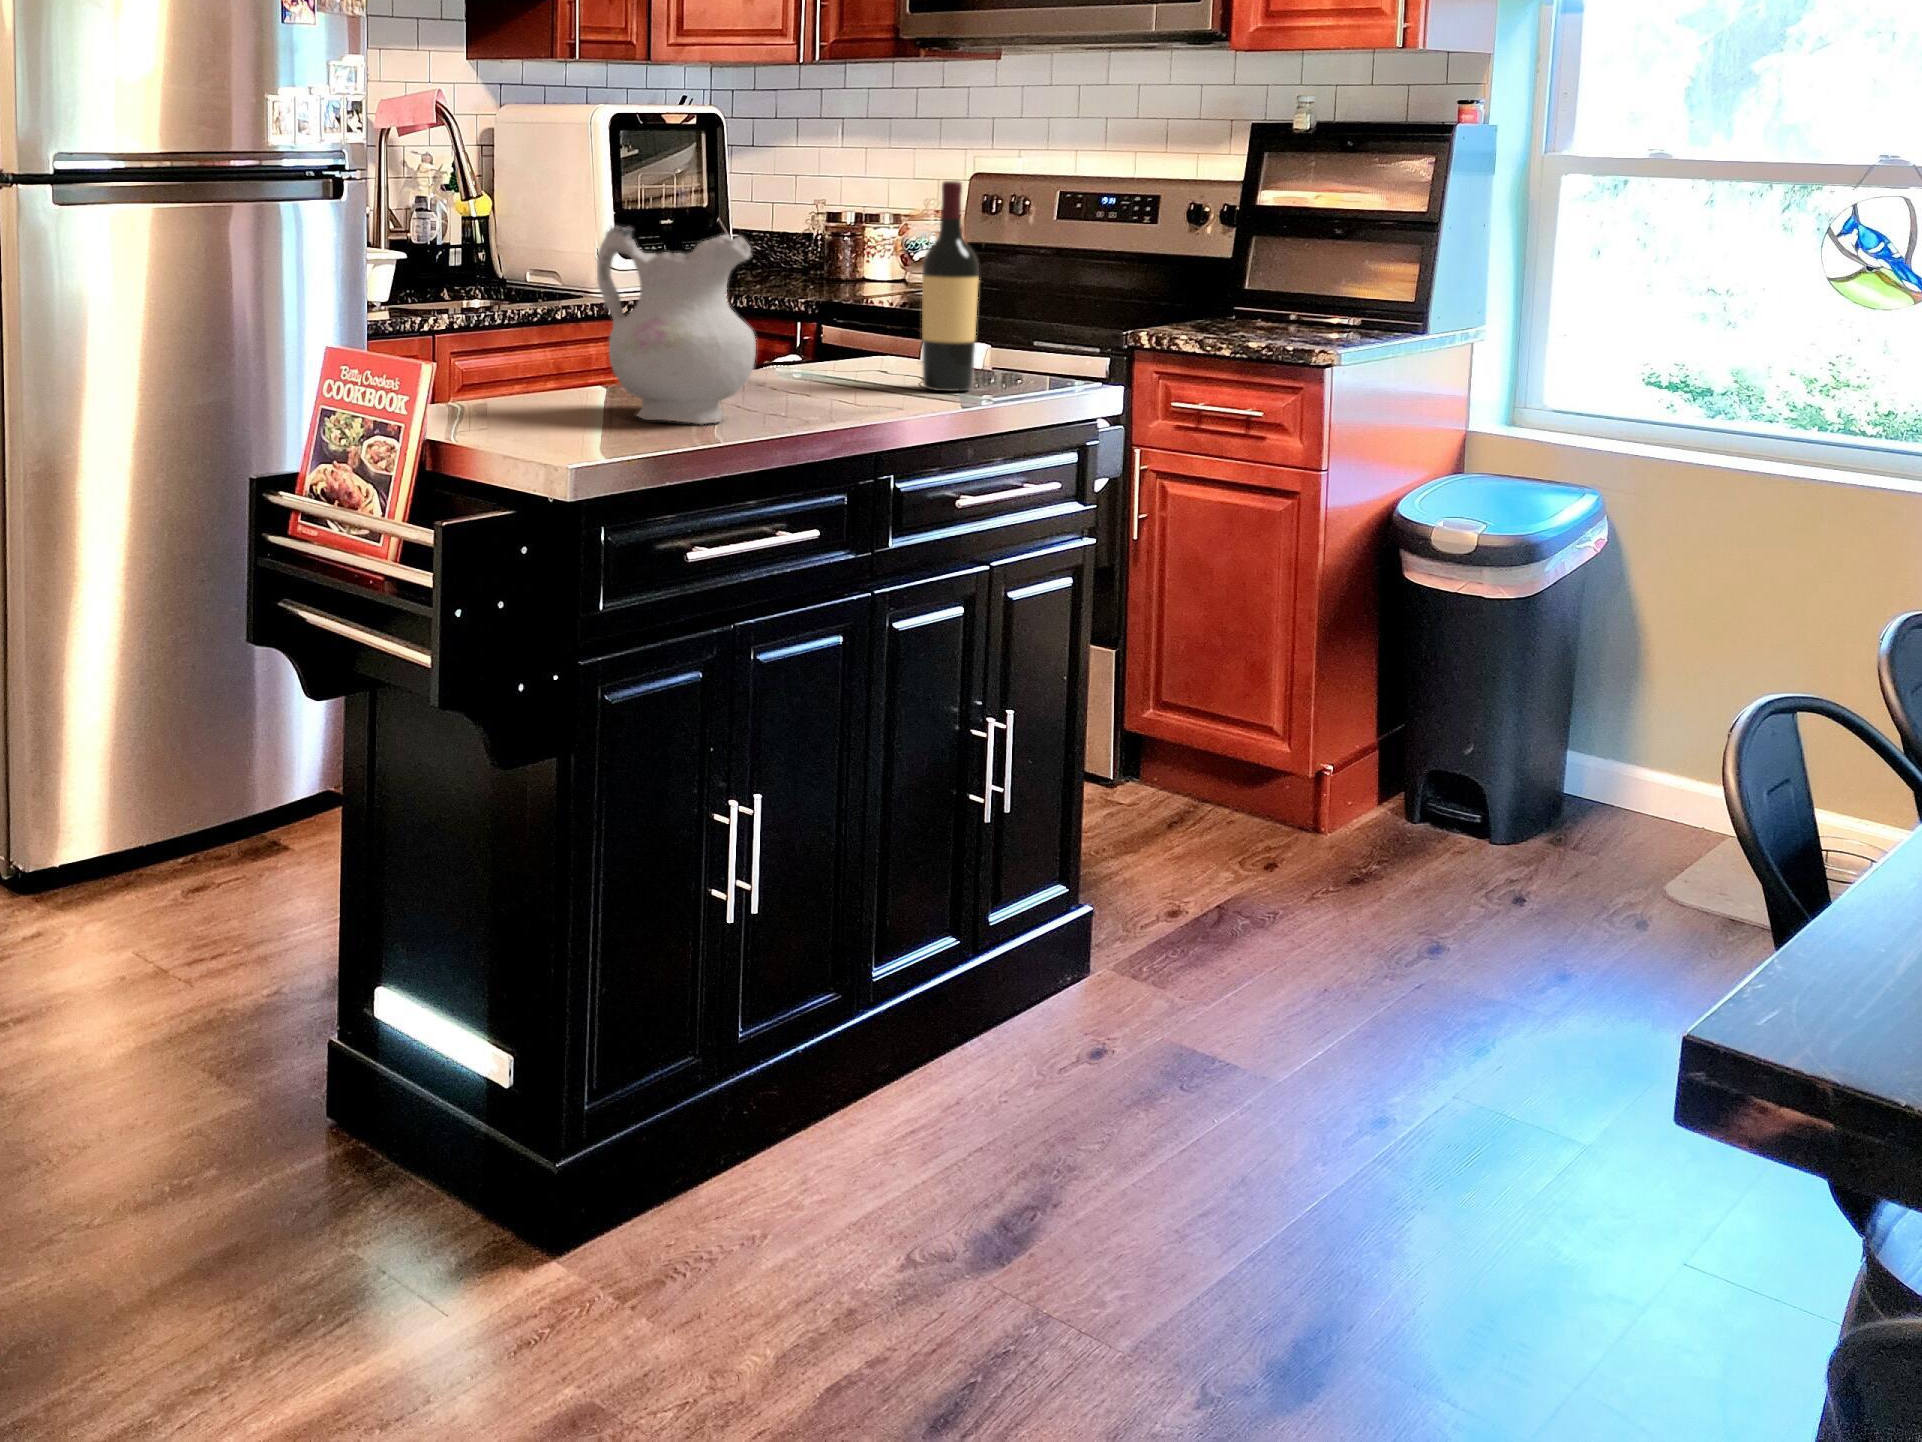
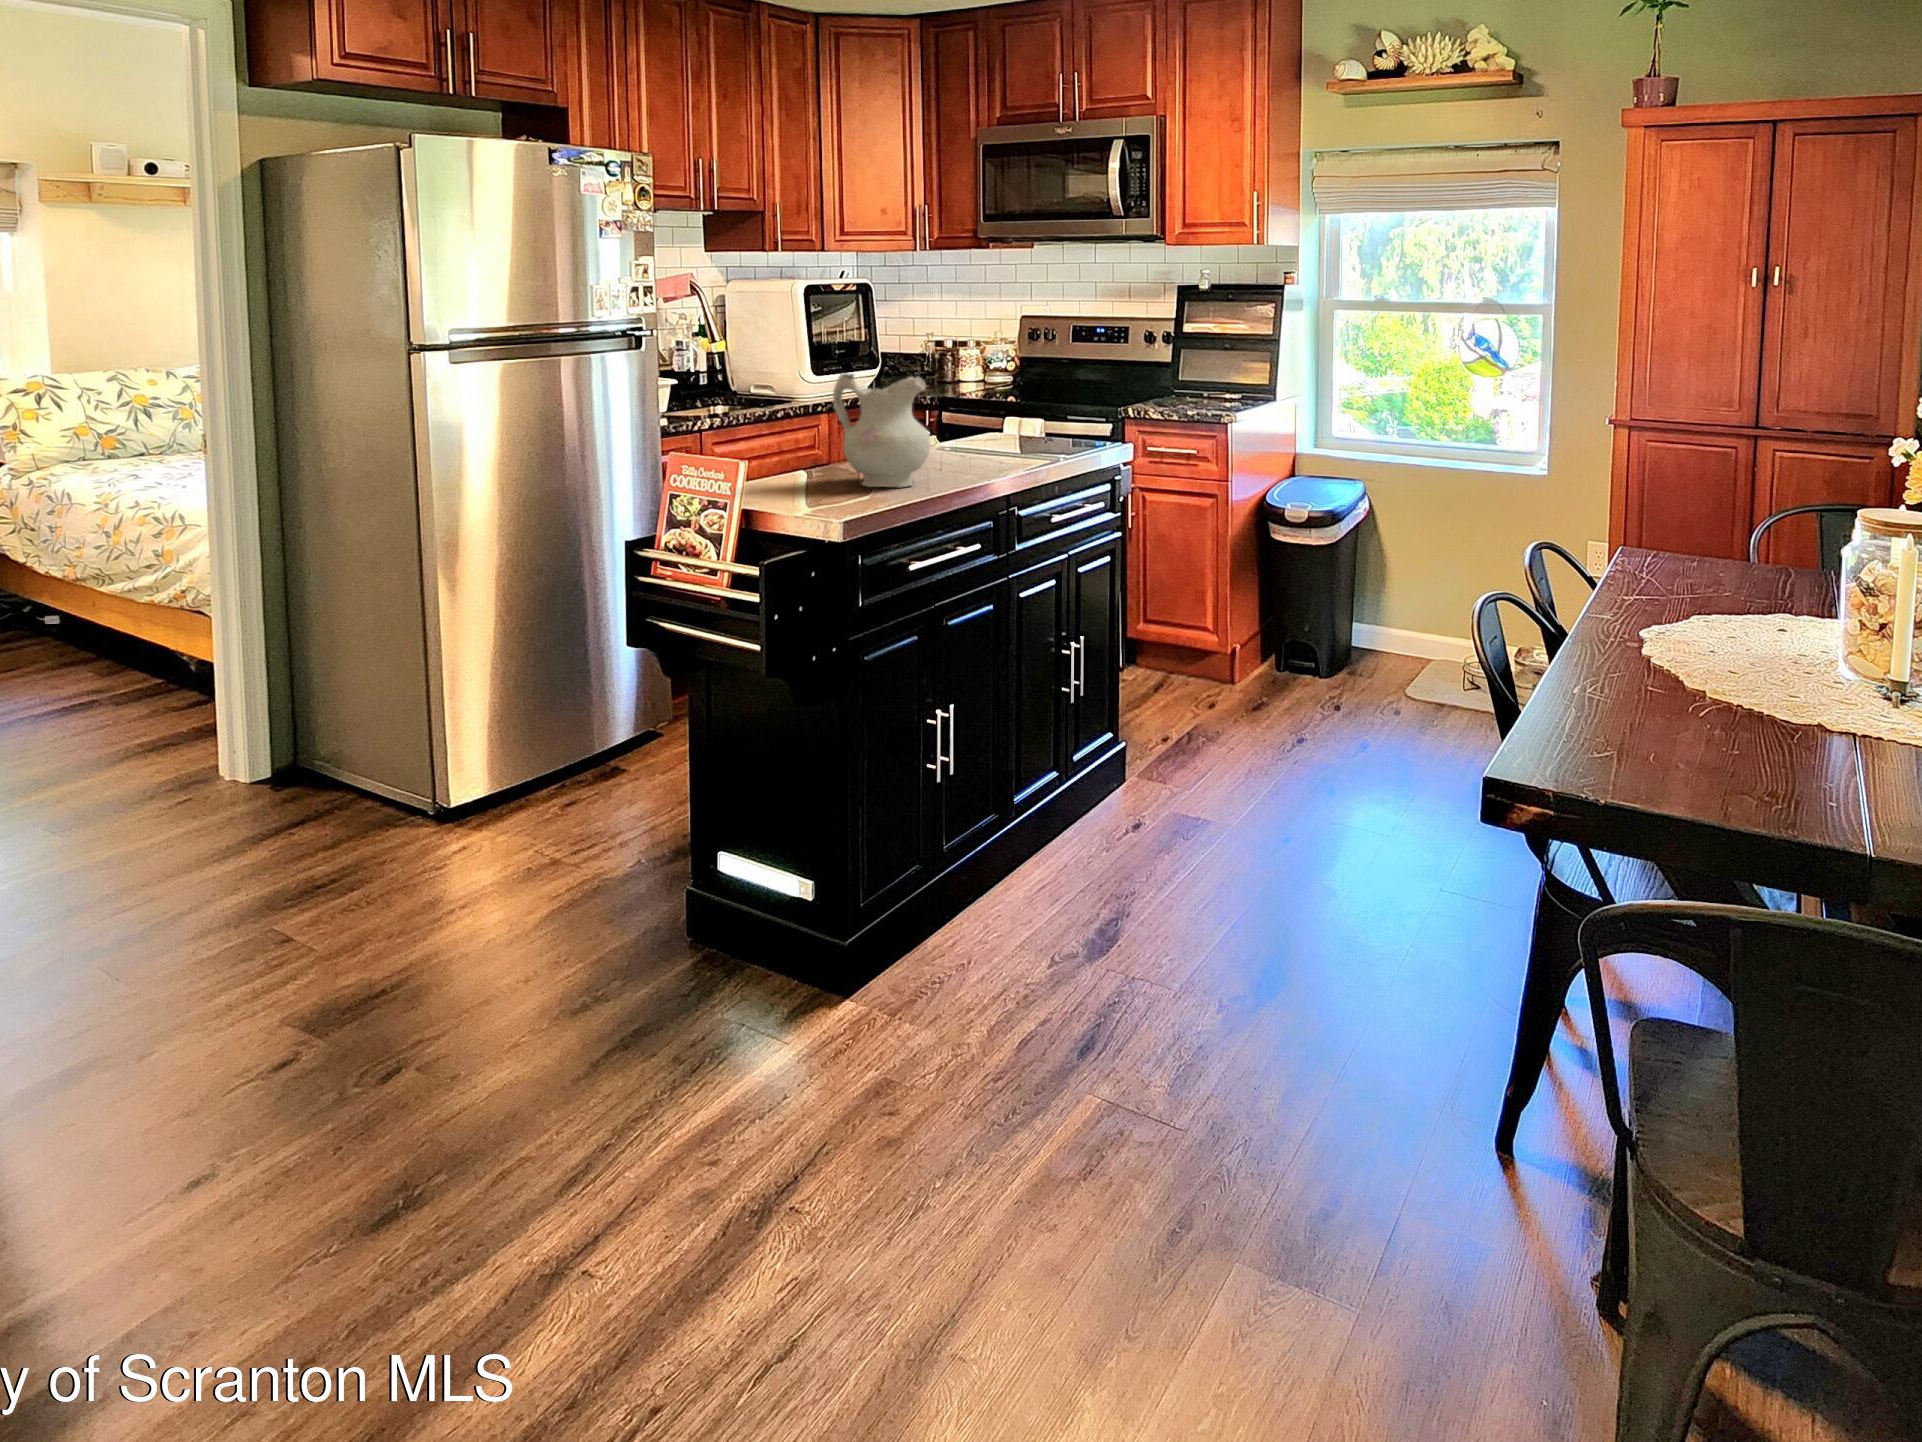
wine bottle: present [922,181,979,391] -> none [1017,336,1049,456]

